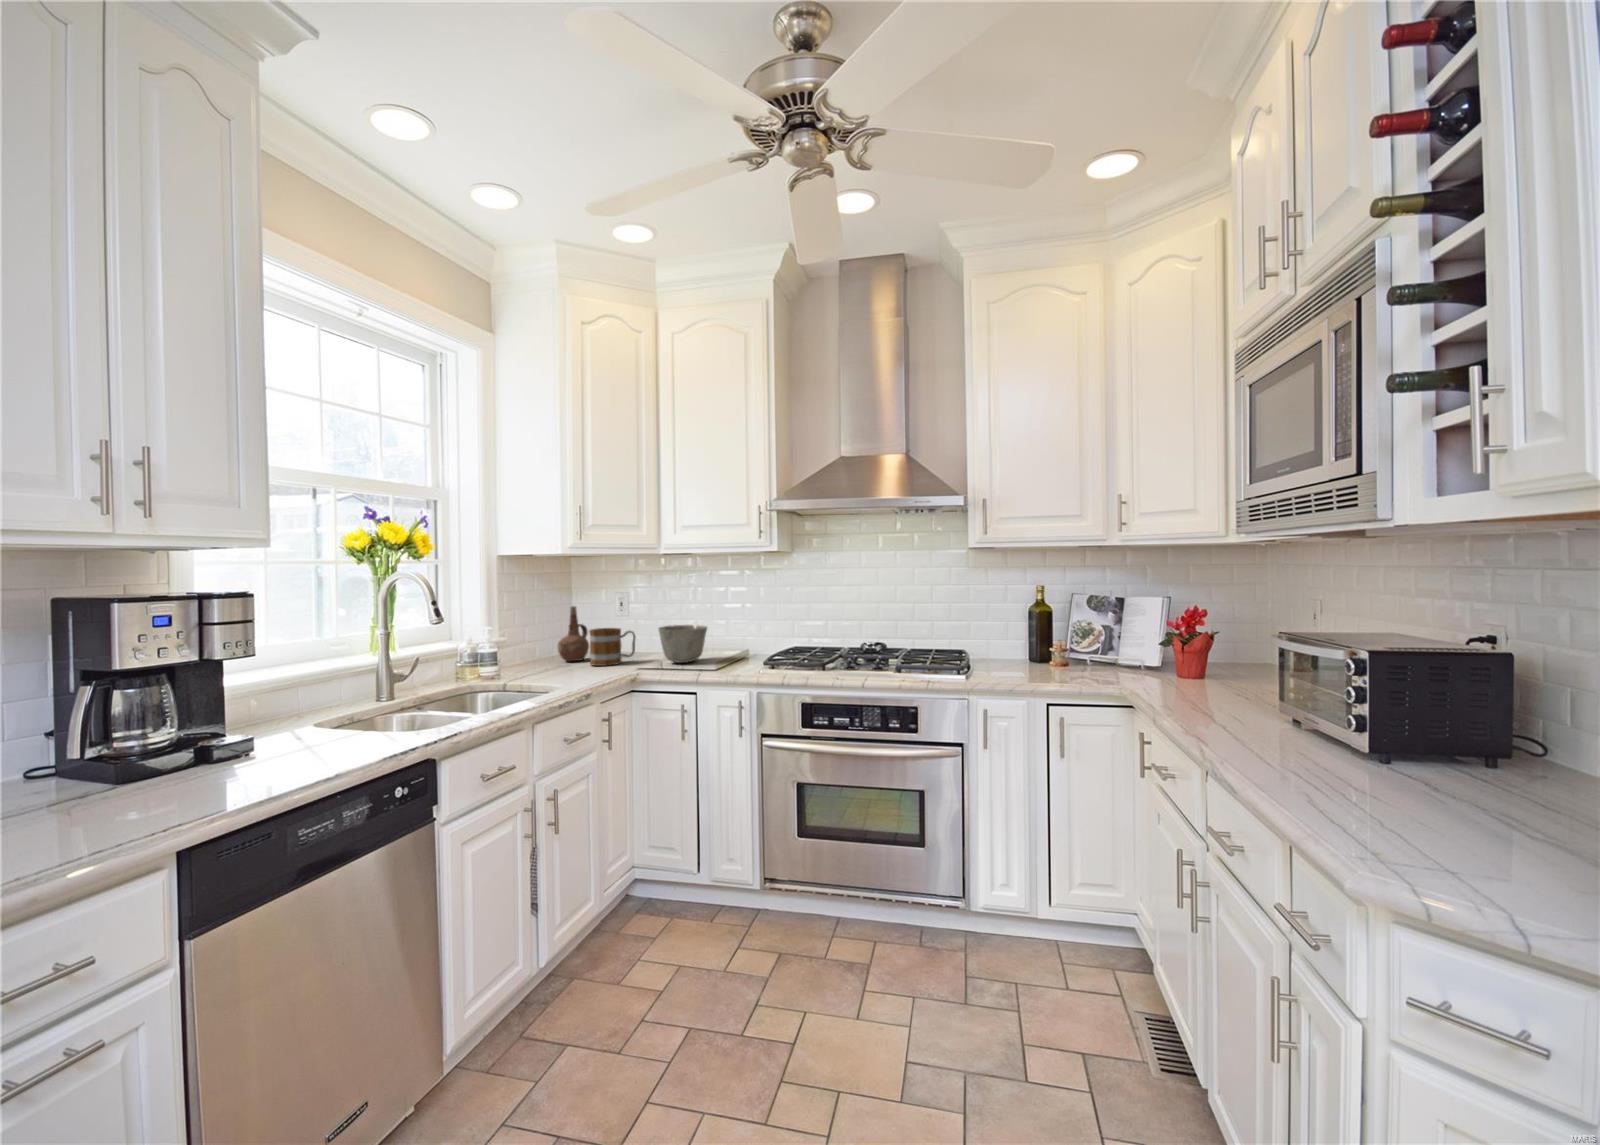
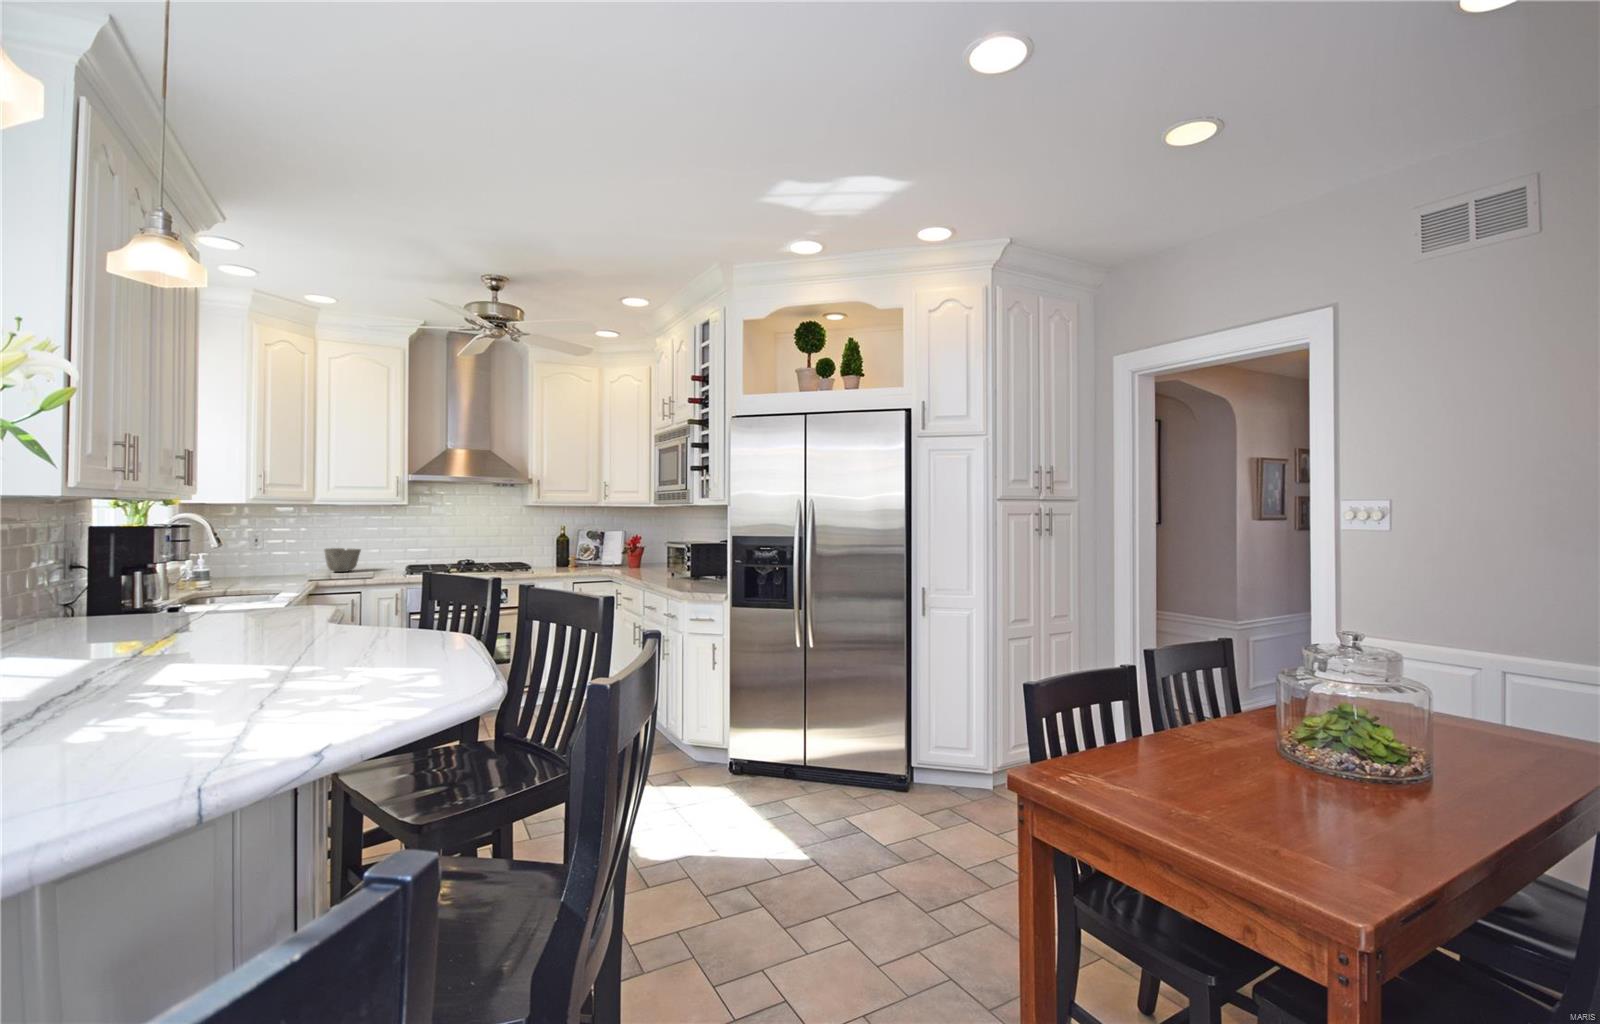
ceramic pitcher: present [558,606,589,661] -> none [217,536,245,576]
mug: present [590,628,635,666] -> none [261,551,297,576]

